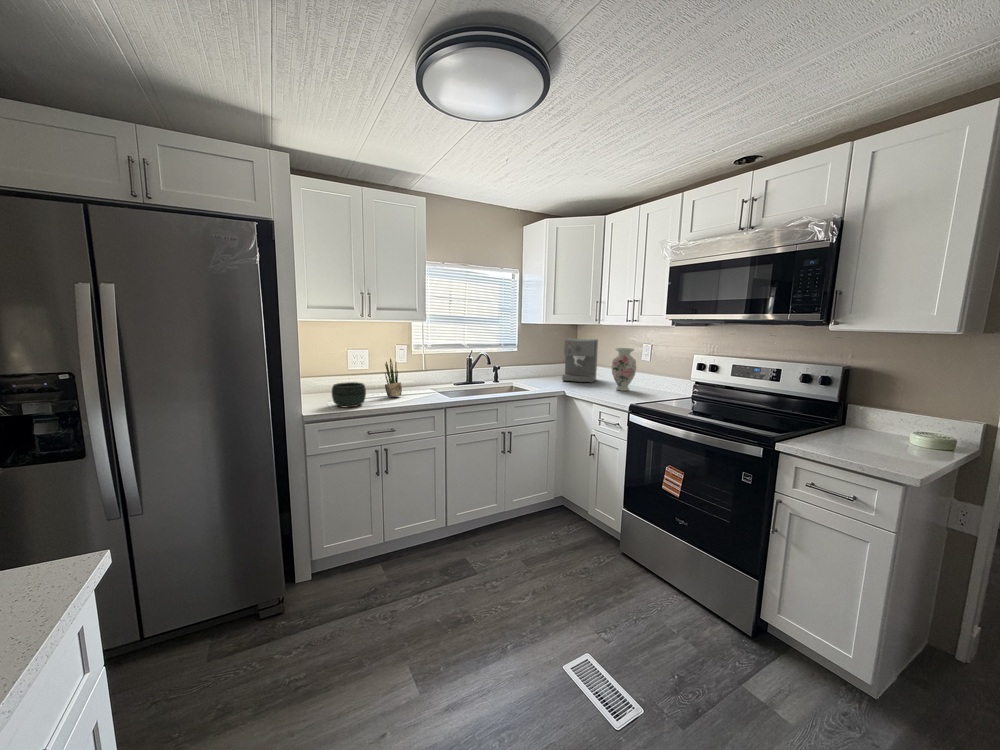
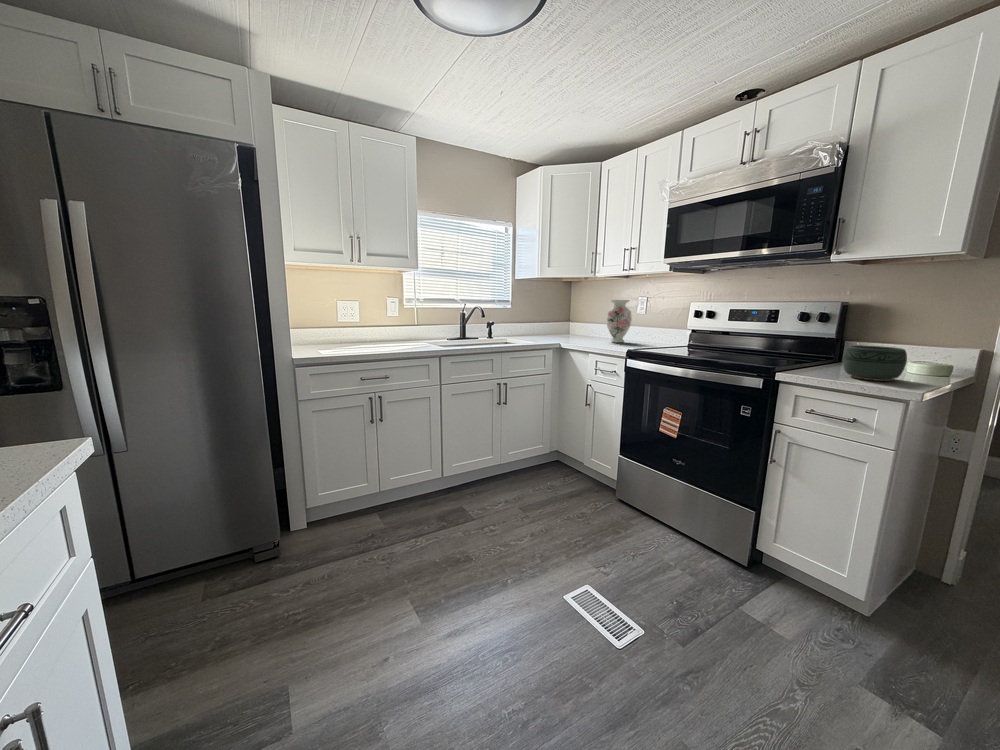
coffee maker: present [562,339,598,383] -> none [556,295,592,338]
potted plant: present [385,359,402,397] -> none [377,306,395,347]
bowl: present [332,382,366,407] -> present [843,345,907,381]

